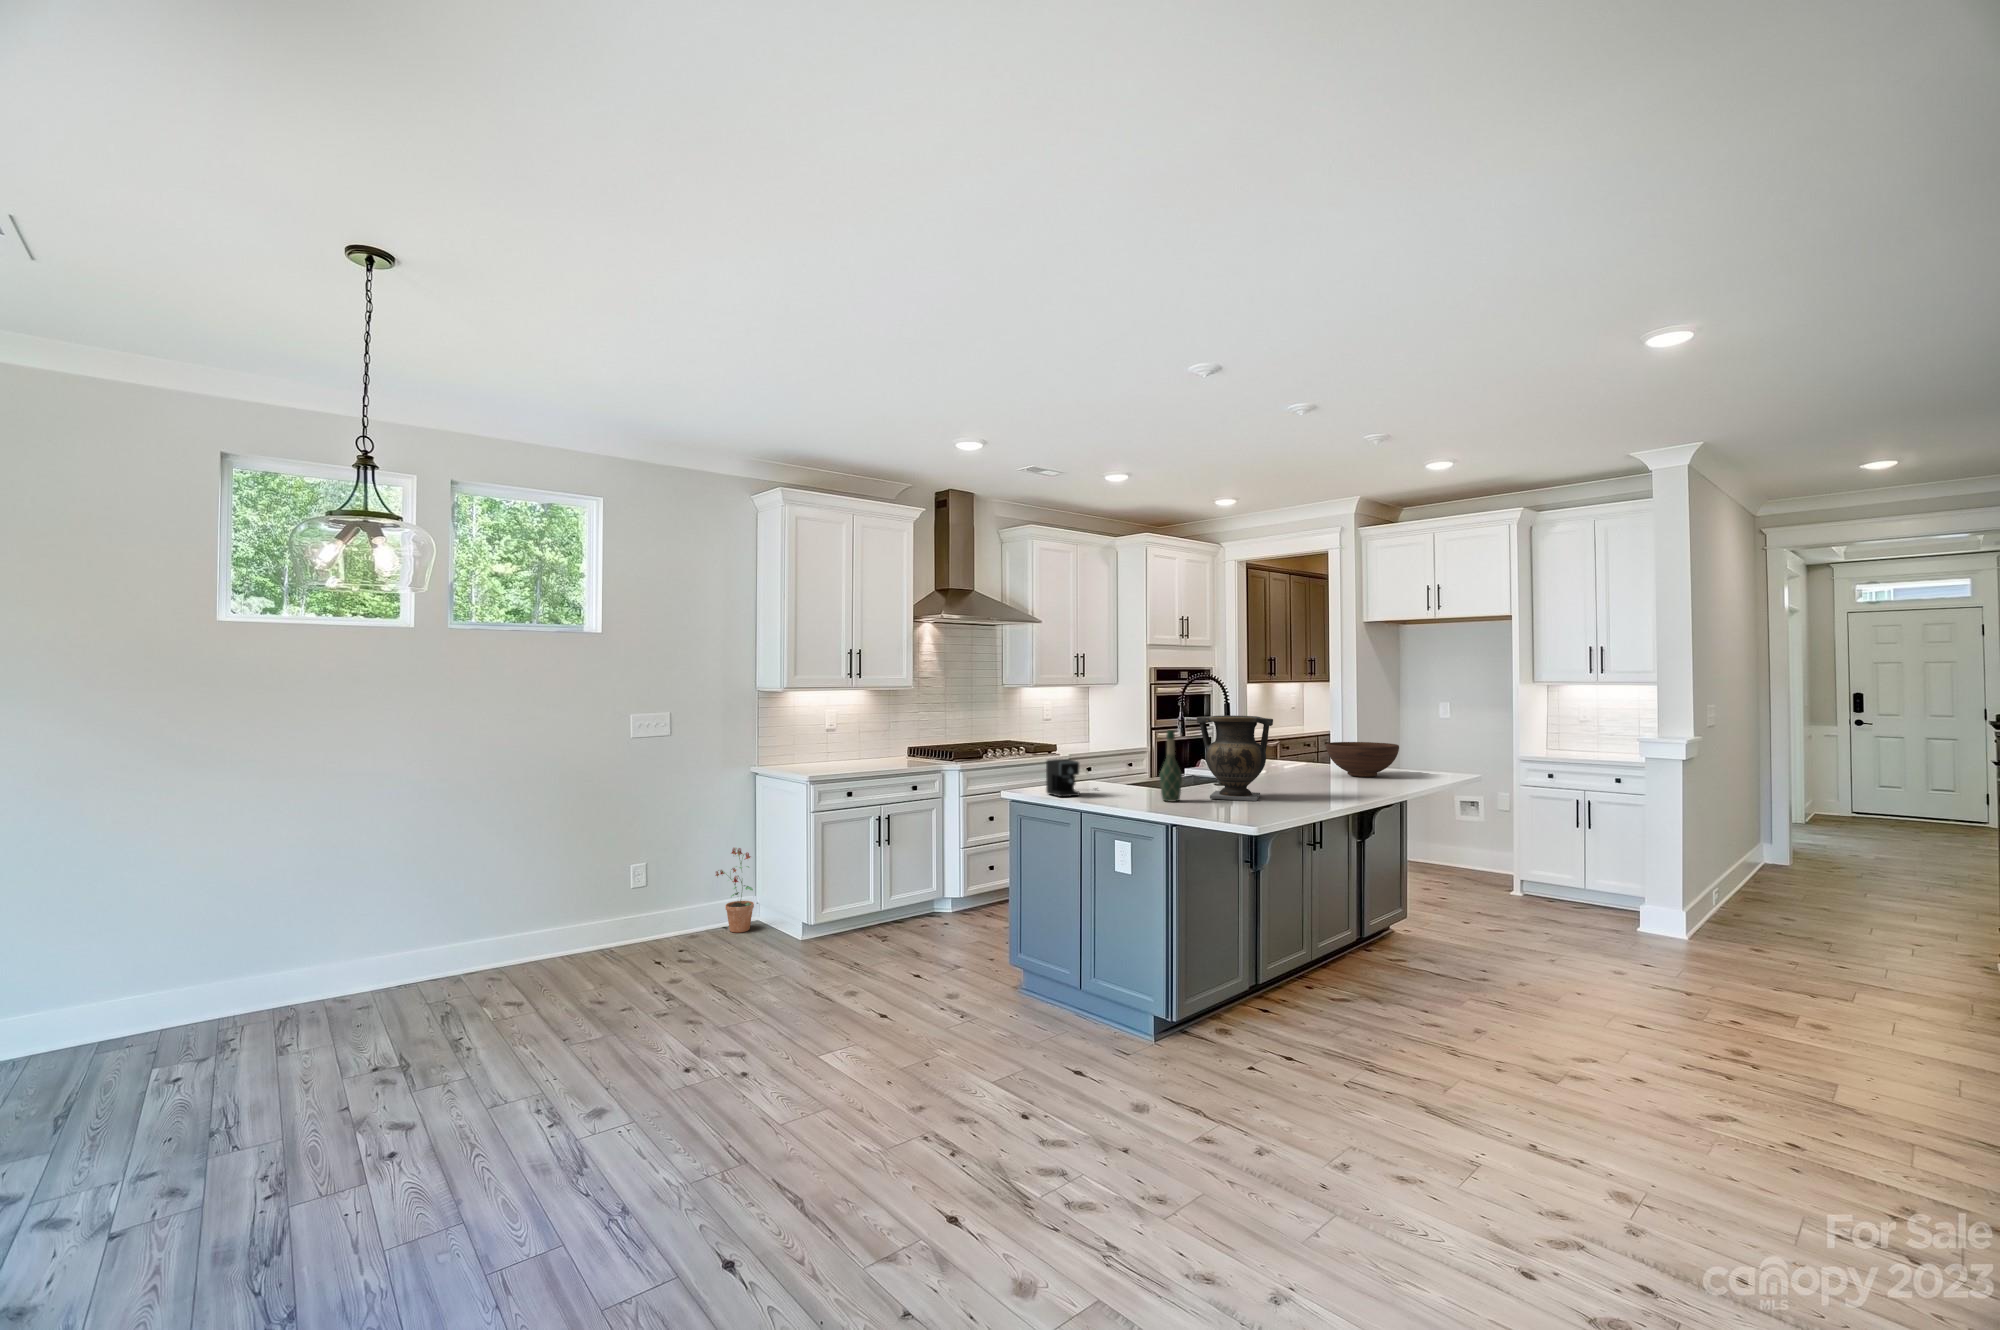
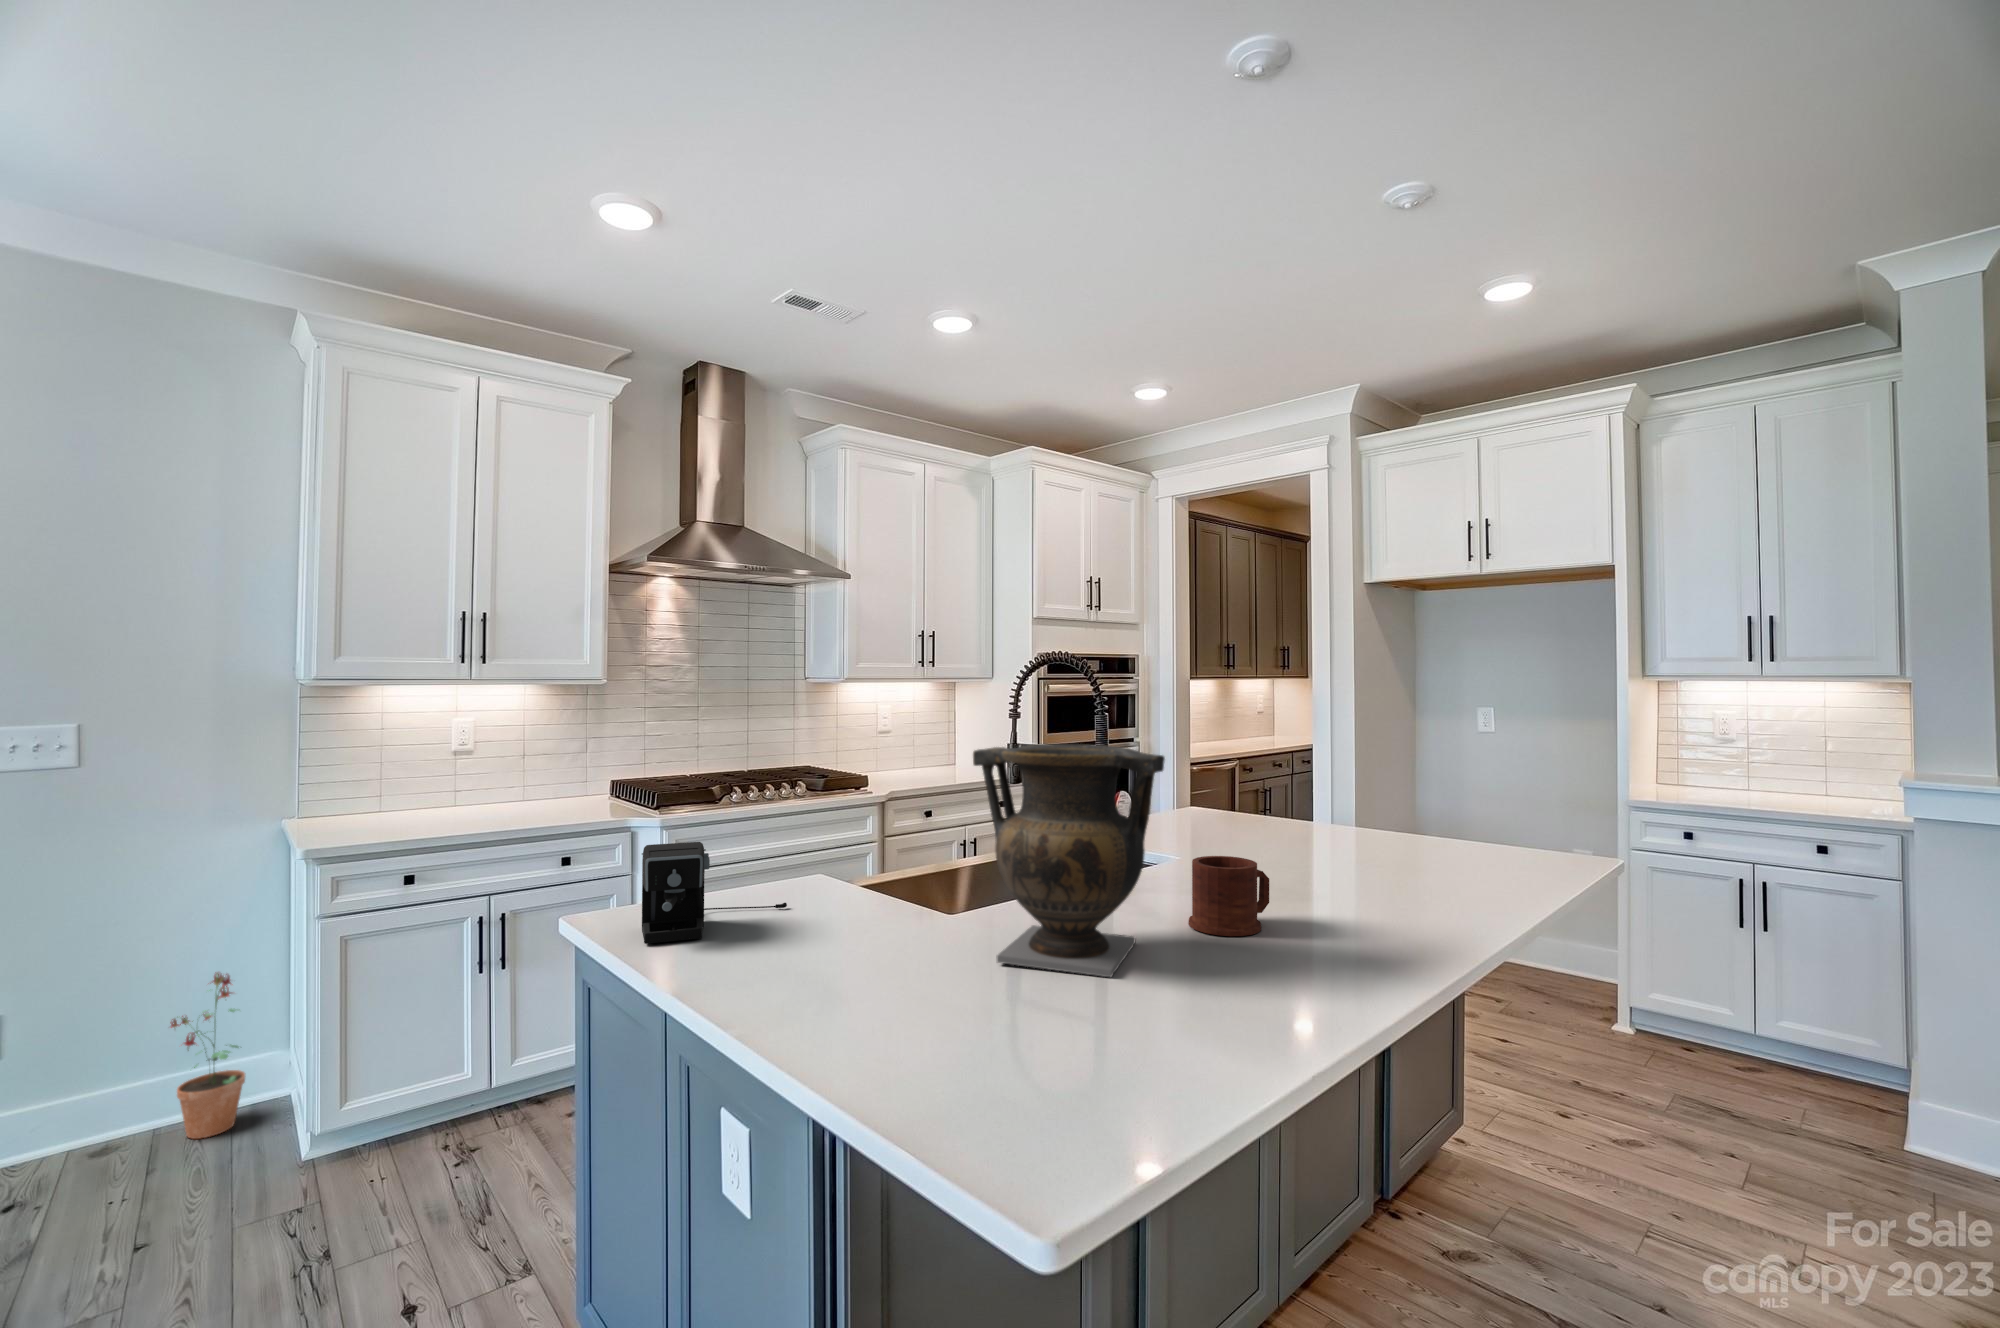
wine bottle: present [1159,730,1182,802] -> none [861,785,920,978]
fruit bowl: present [1326,742,1399,777] -> none [1302,787,1450,863]
mug: none [1280,764,1314,794] -> present [1188,856,1269,936]

